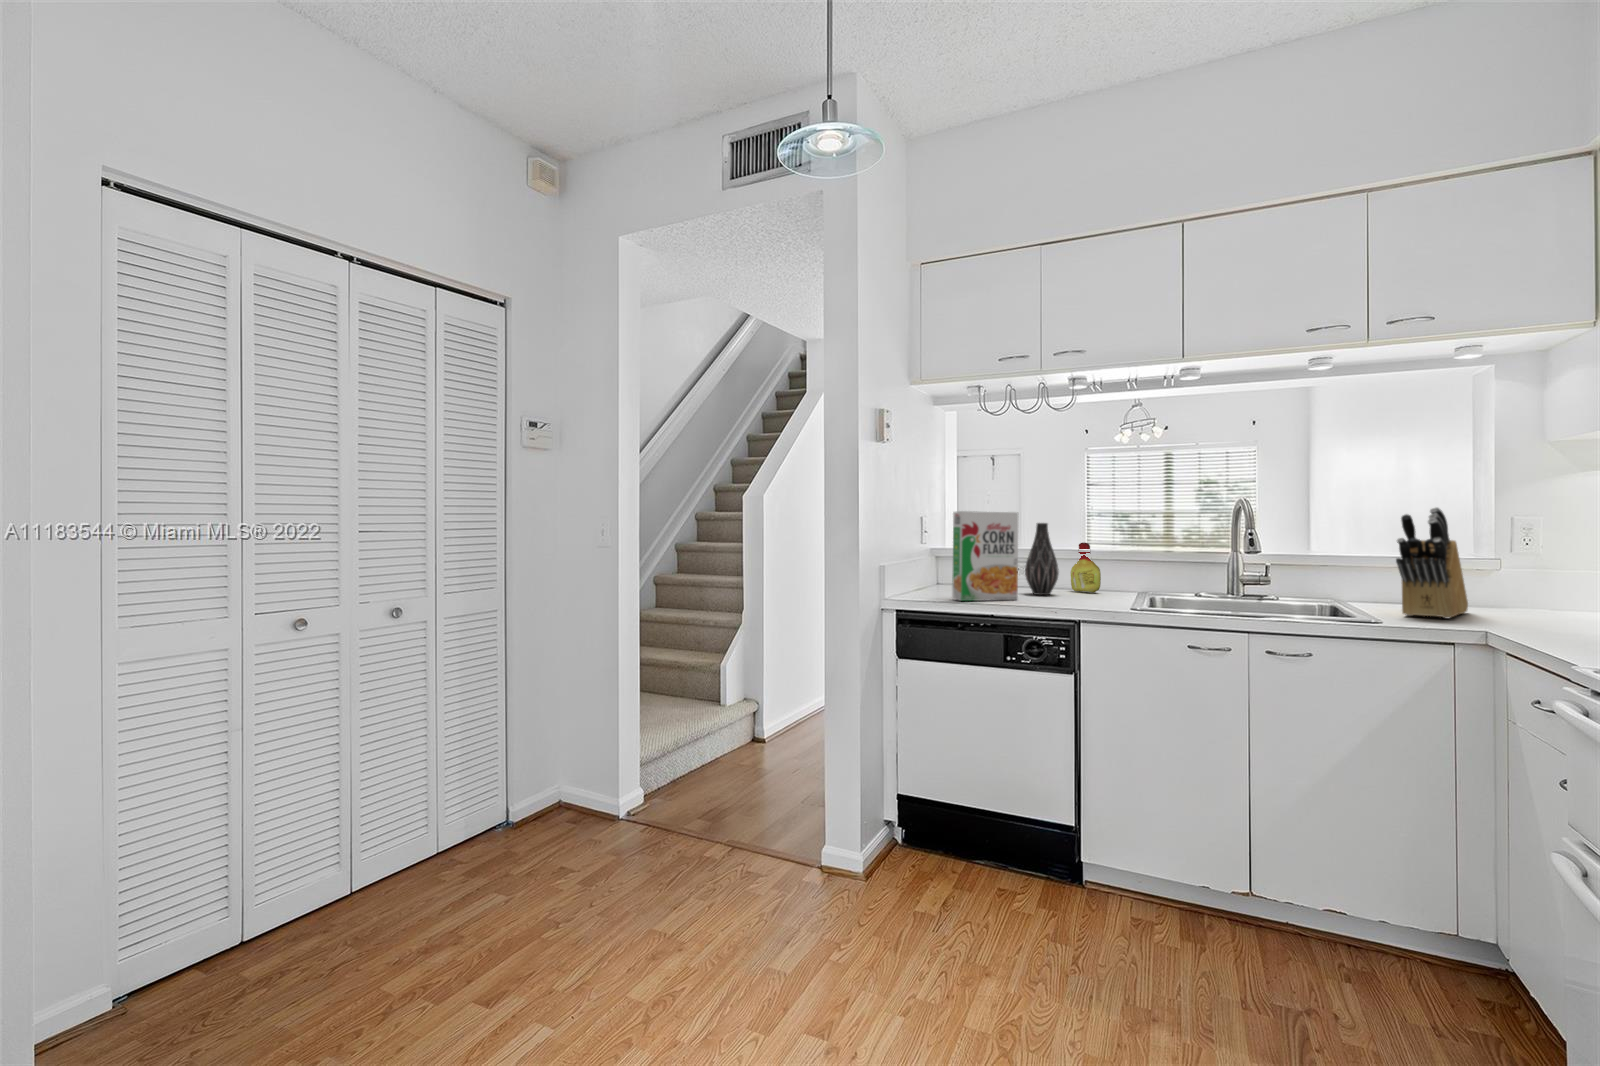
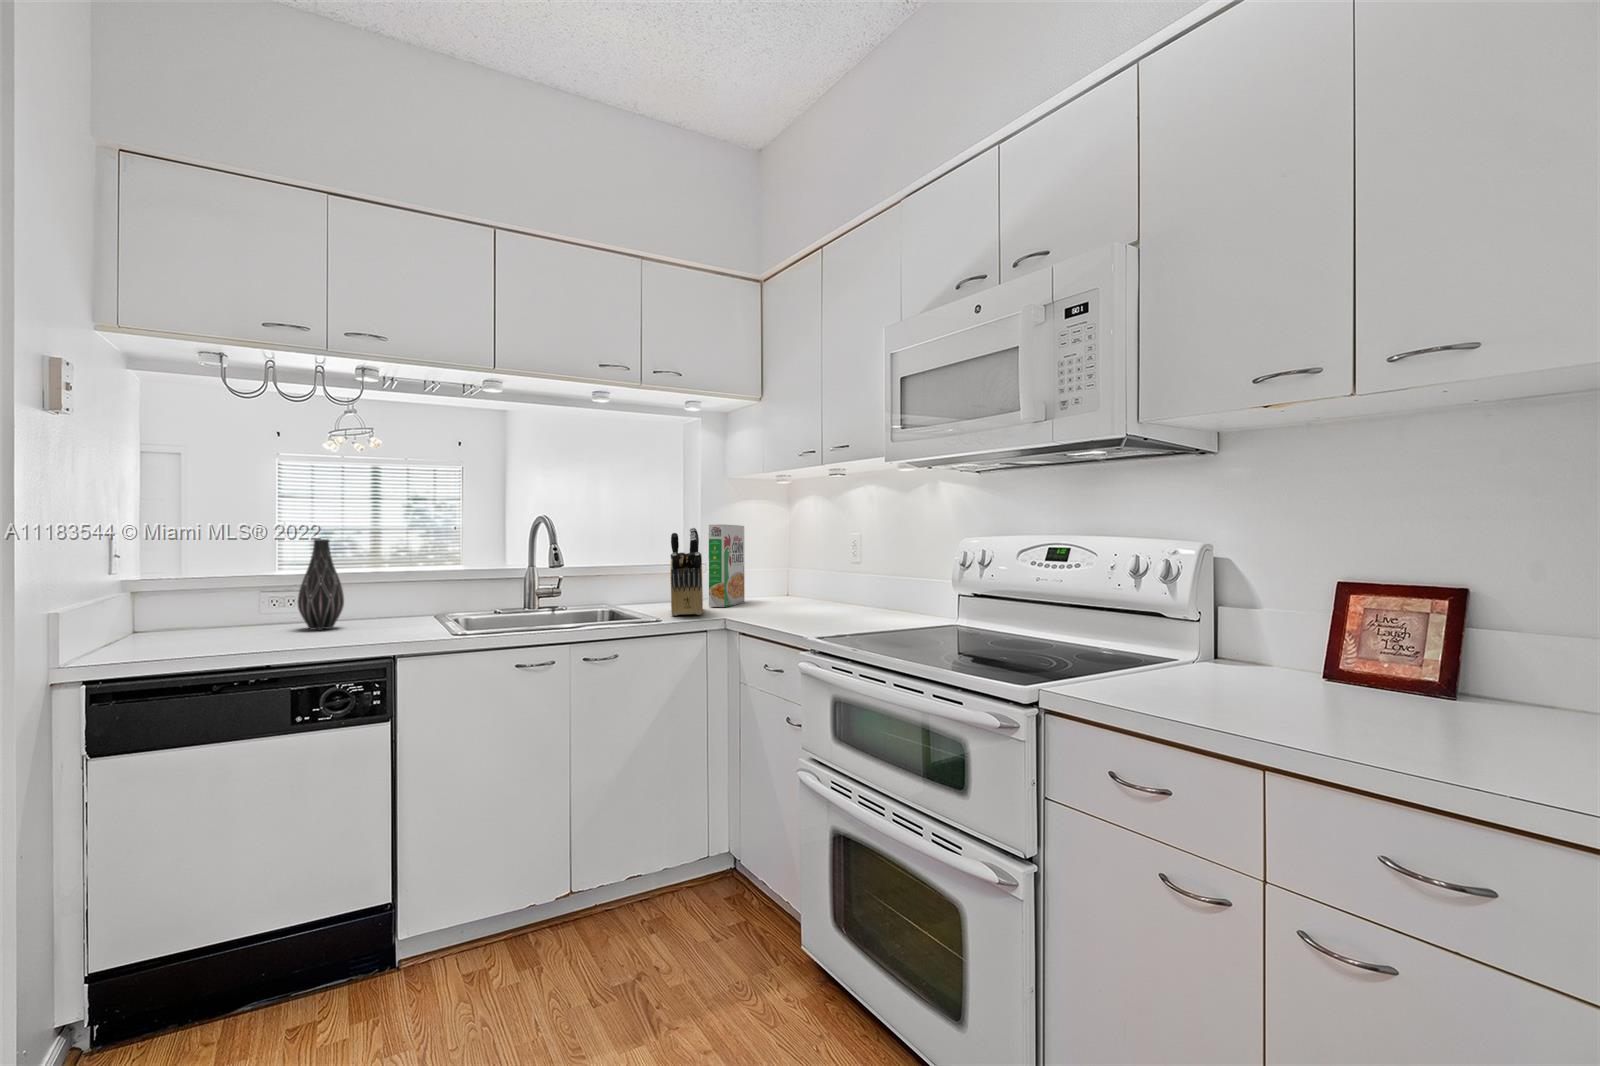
cereal box: present [952,511,1018,601] -> present [709,525,745,607]
bottle: present [1071,543,1101,592] -> none [351,562,391,620]

